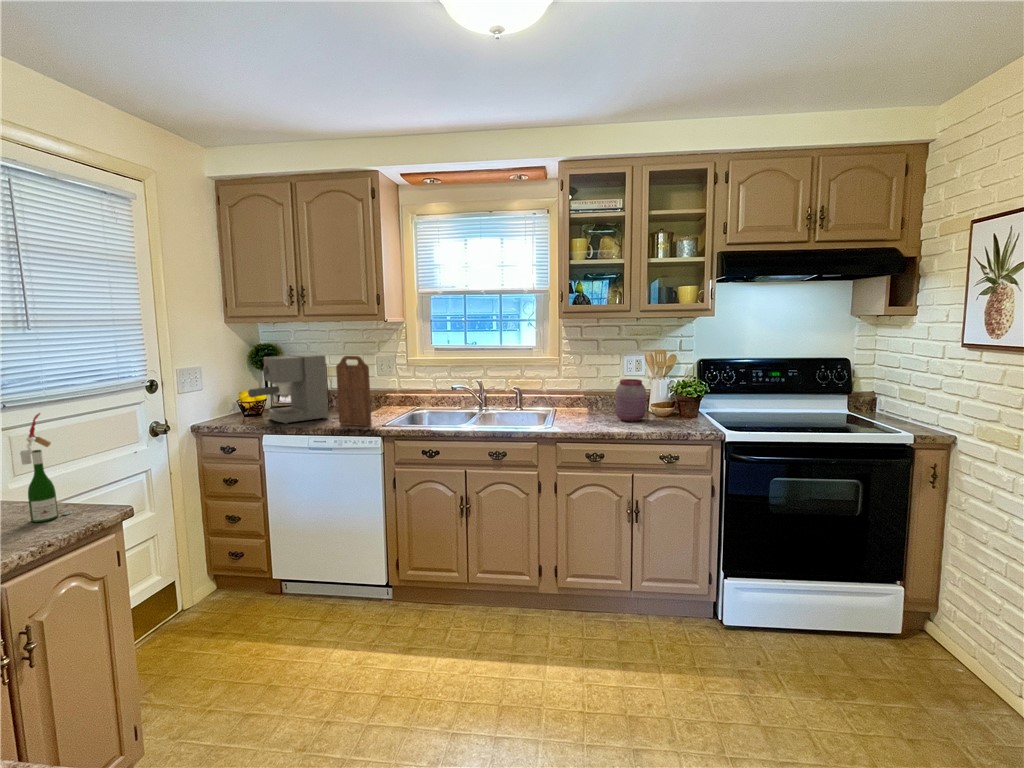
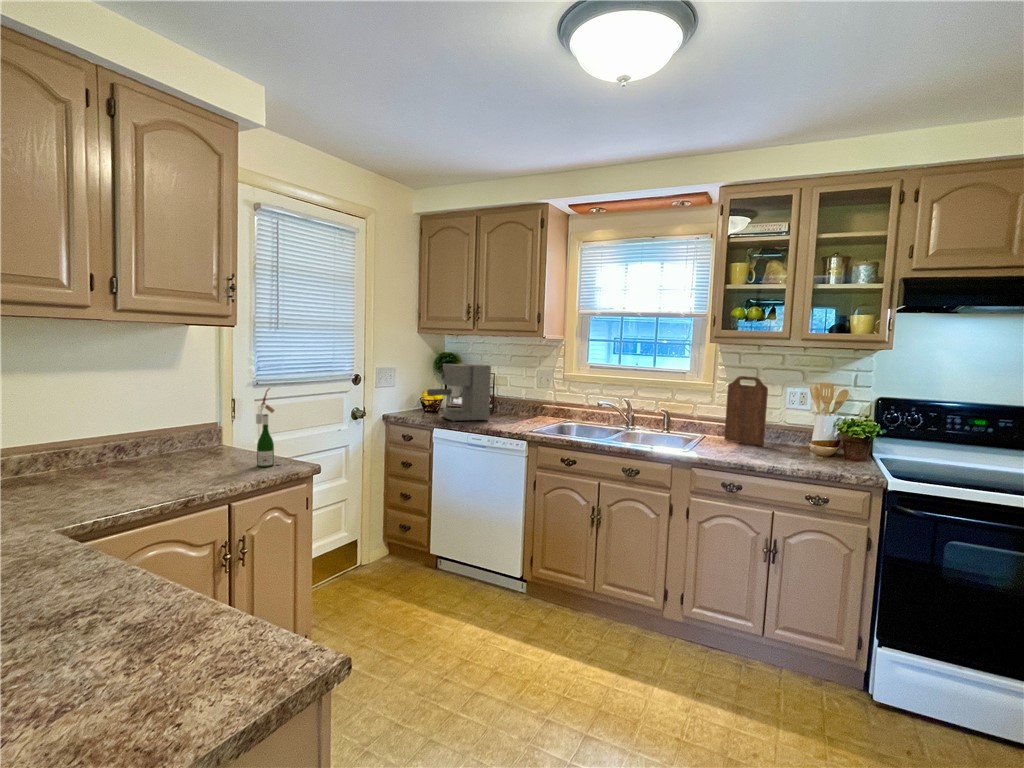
cutting board: present [336,356,371,427] -> present [724,376,768,446]
jar: present [615,379,646,421] -> none [764,411,801,456]

